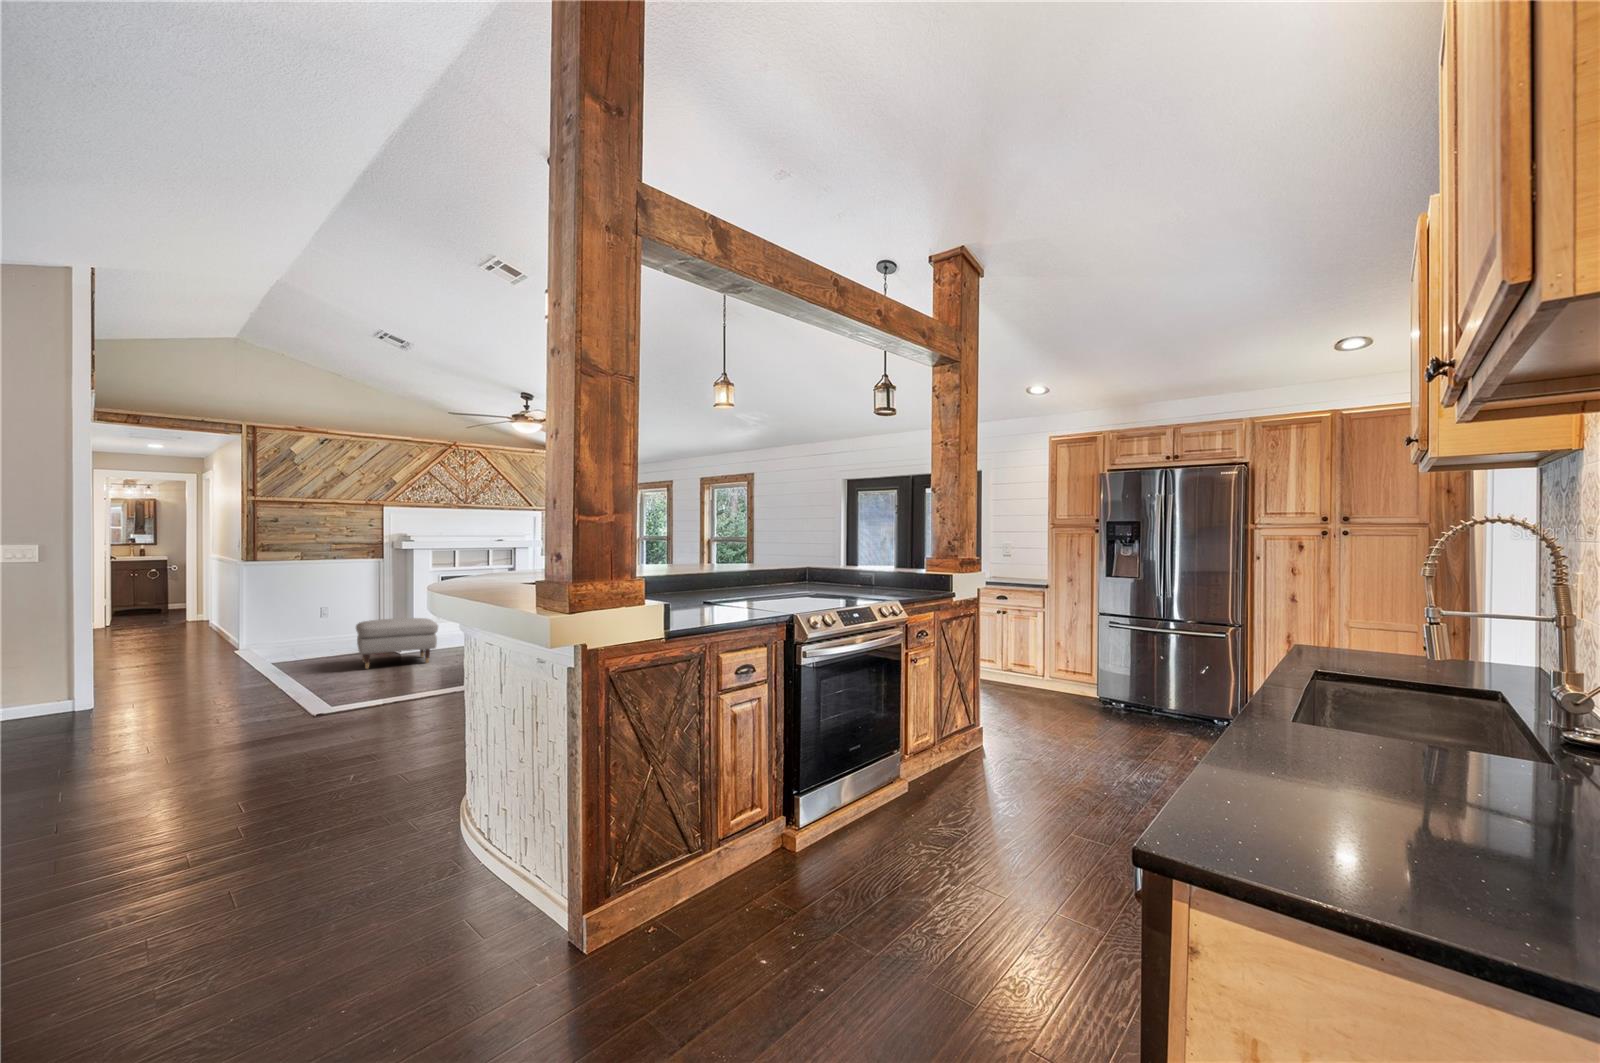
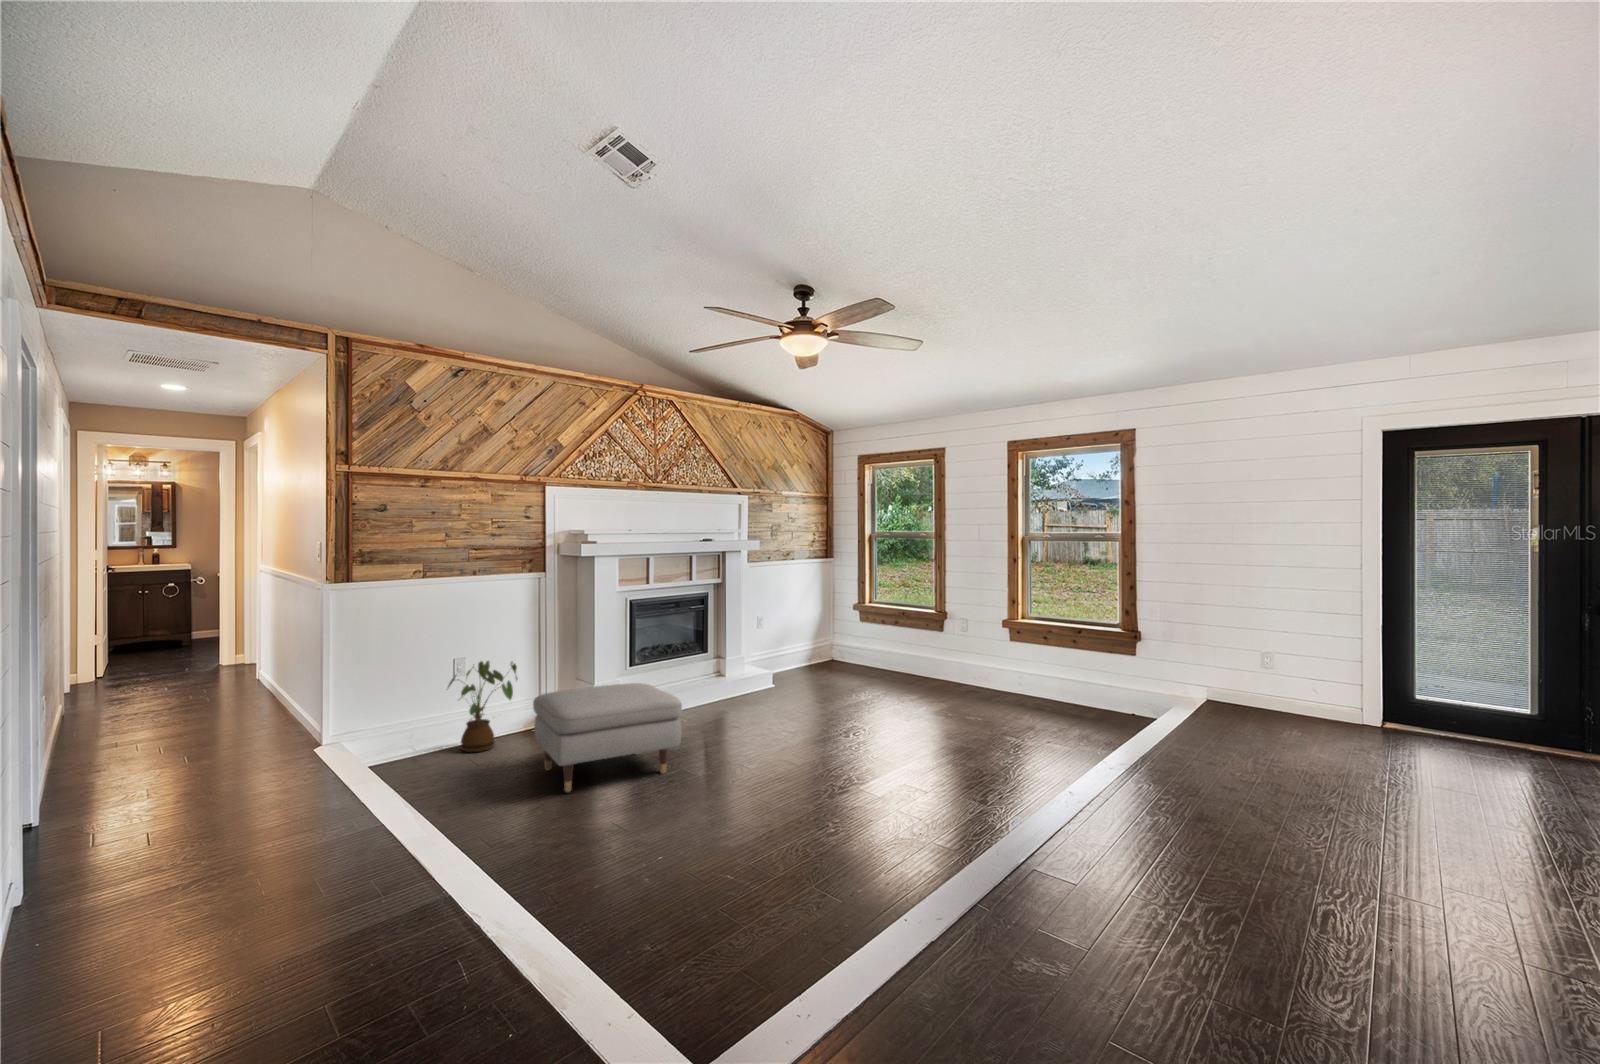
house plant: none [313,608,360,658] -> present [448,661,517,752]

